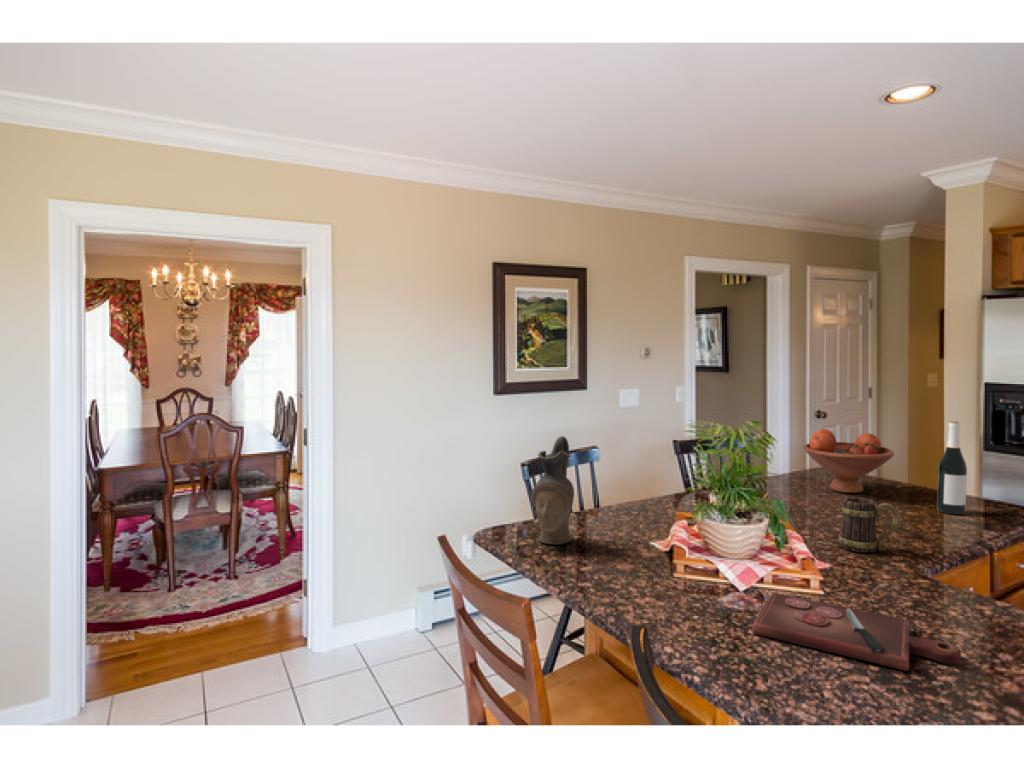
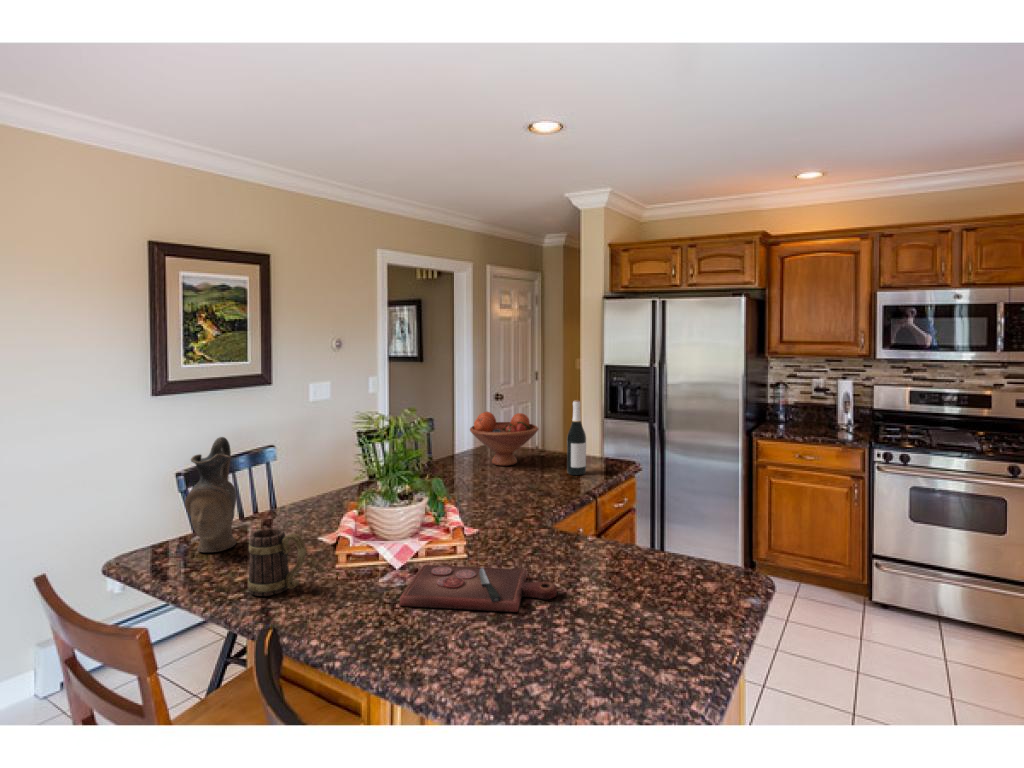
mug: present [839,497,898,552] -> present [248,528,306,596]

